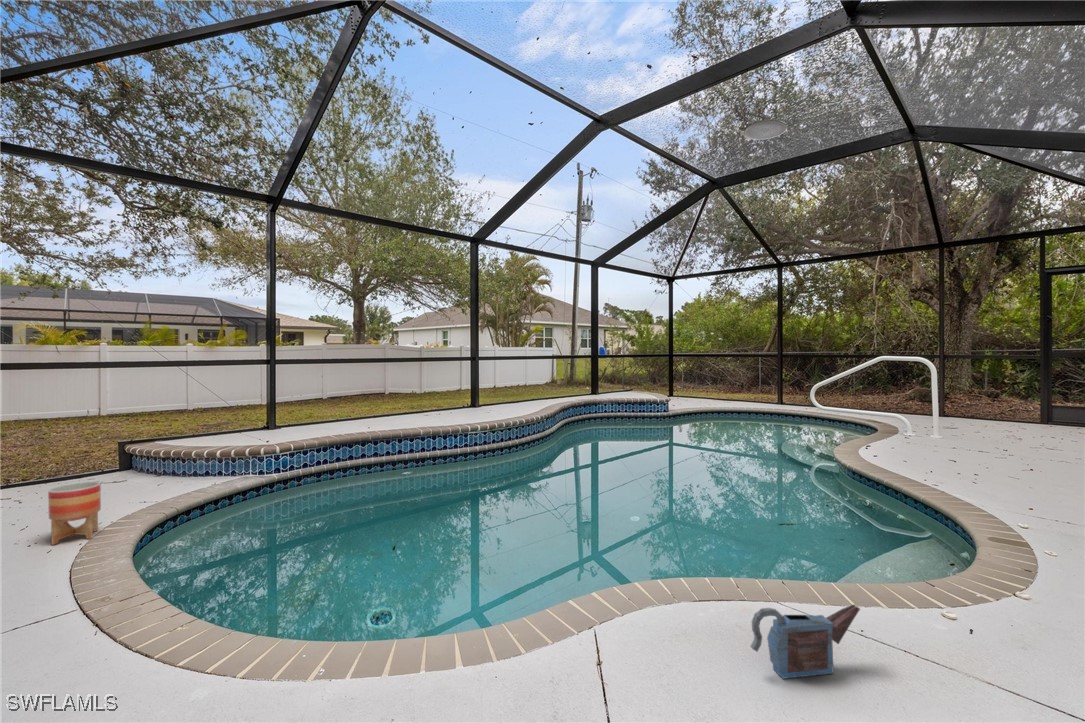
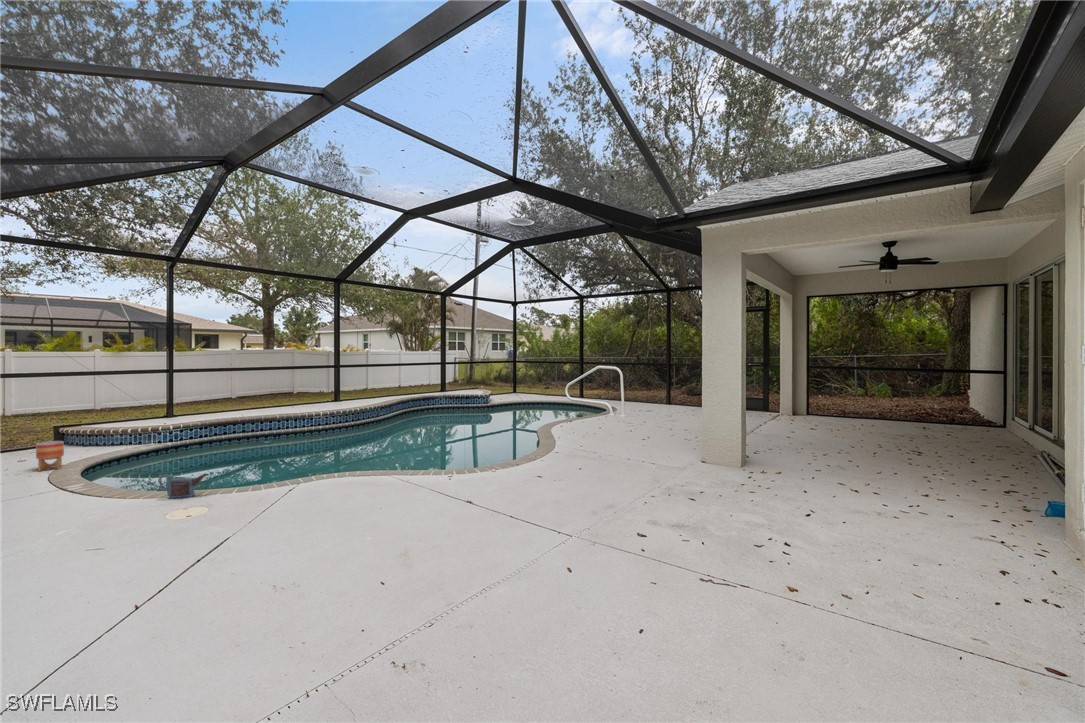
watering can: present [751,605,860,679] -> present [158,474,207,498]

